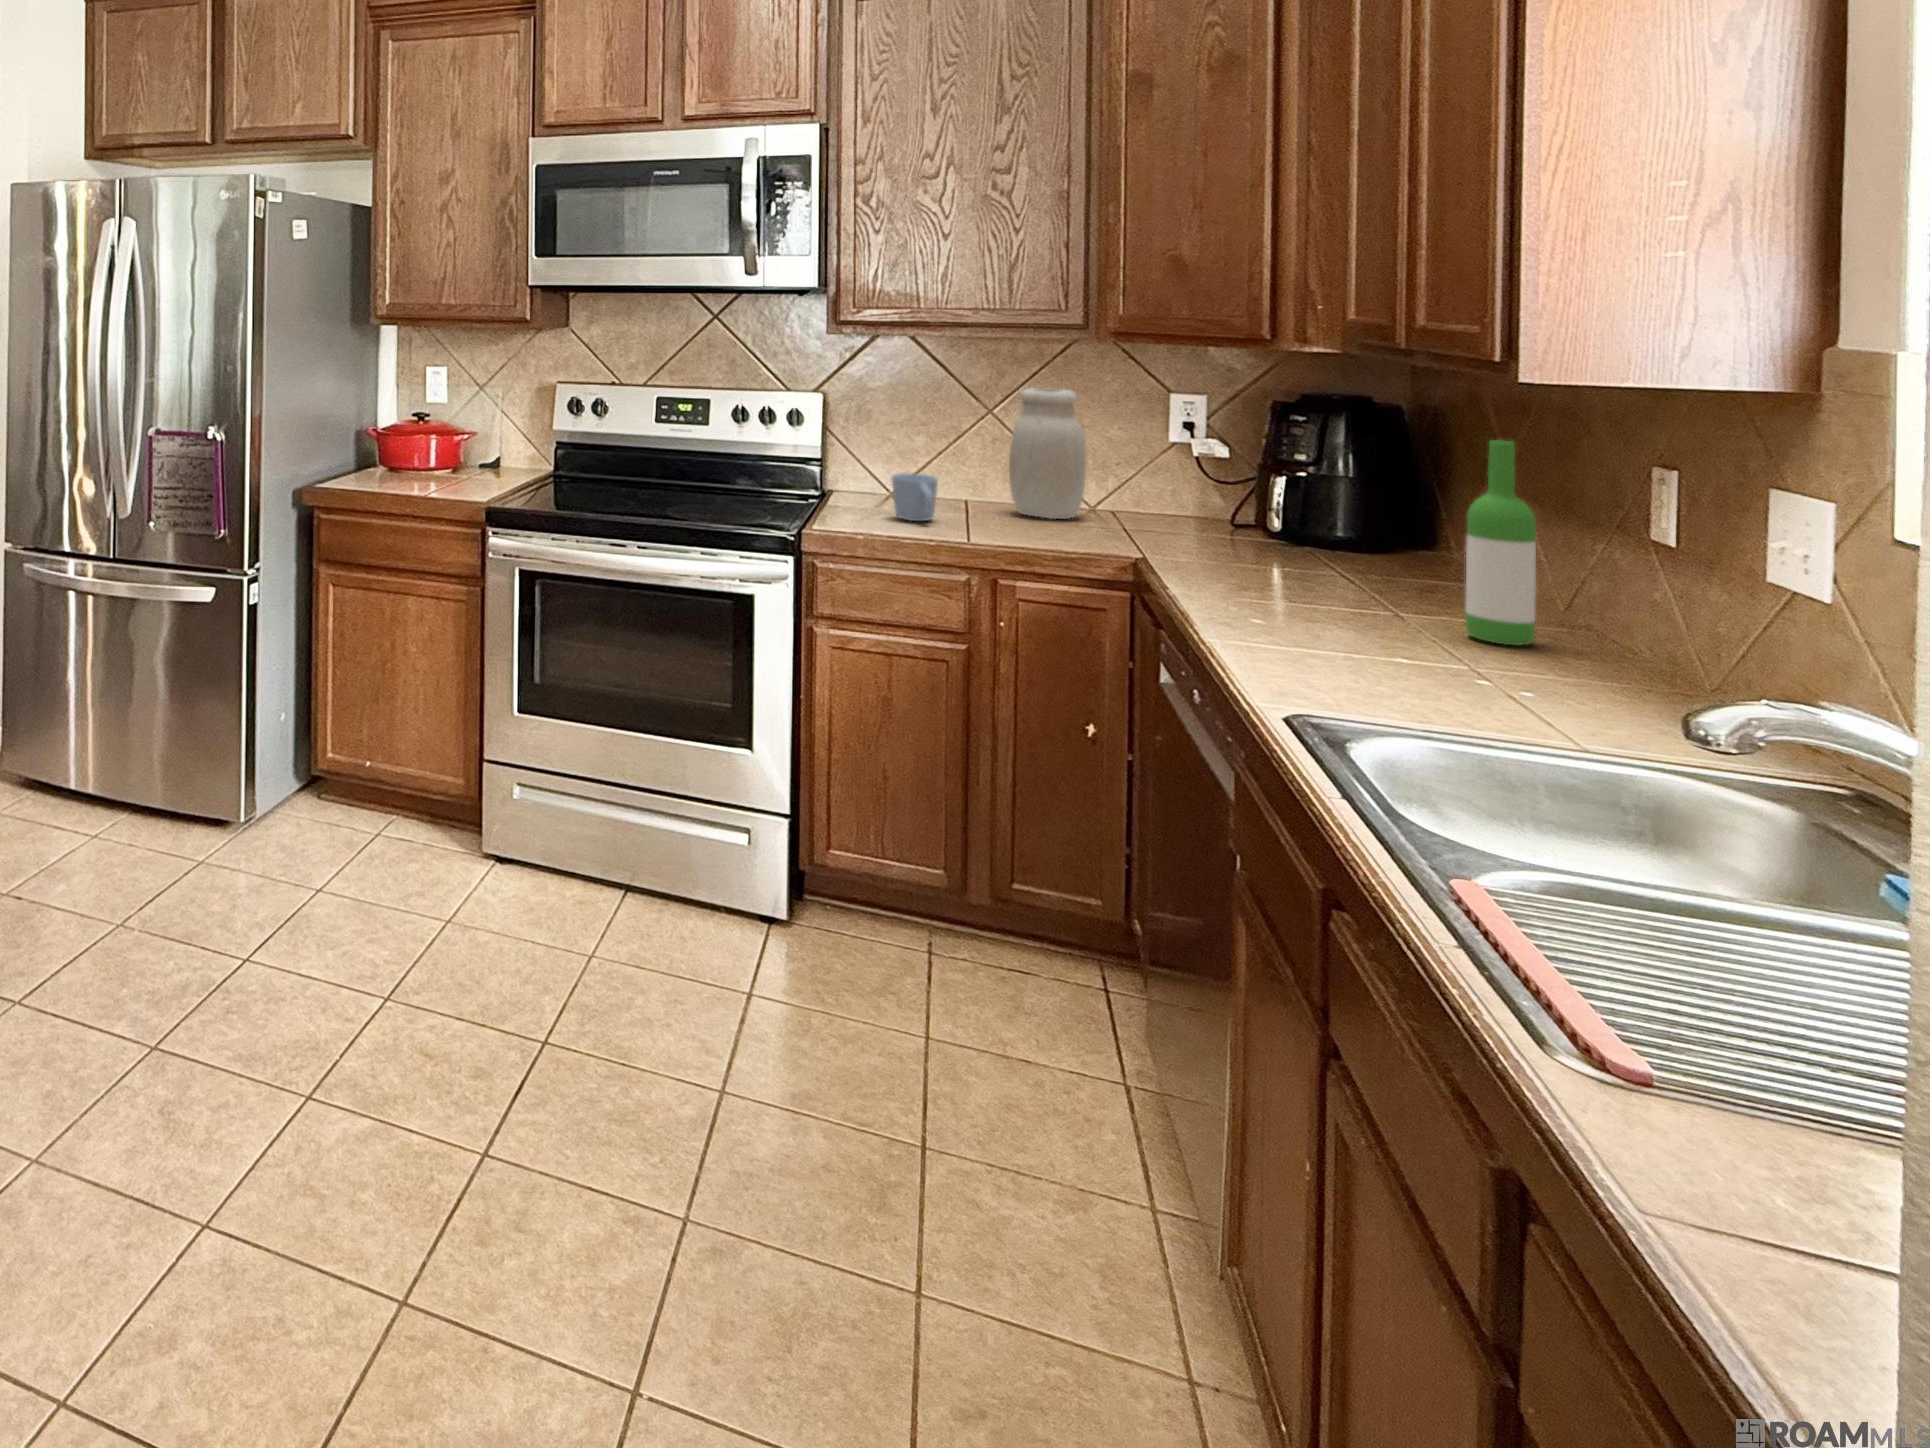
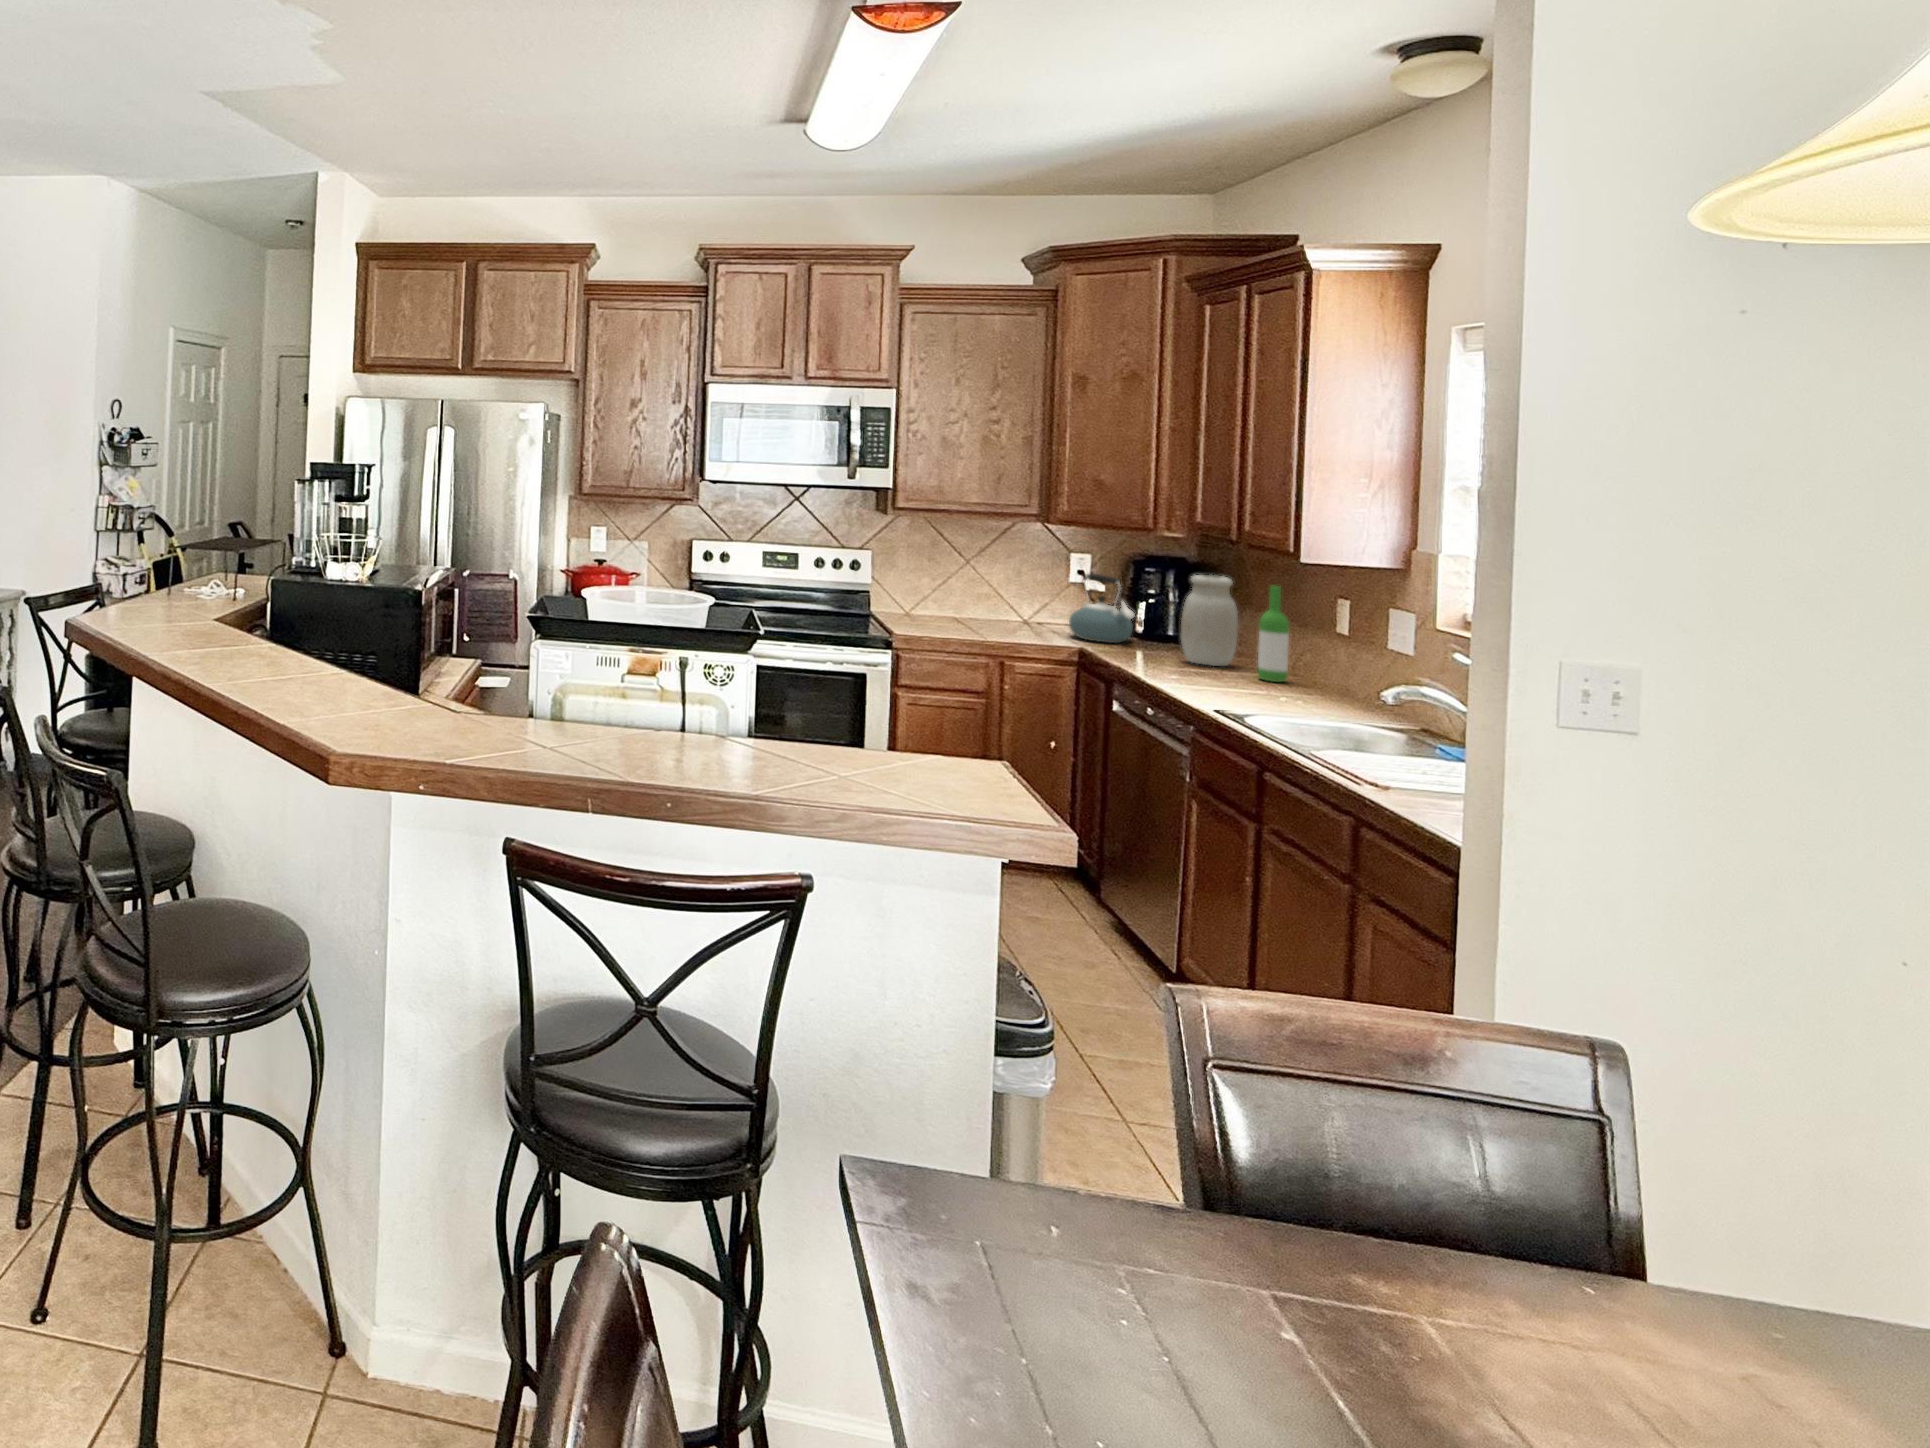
jar: present [1009,388,1086,519] -> present [1181,575,1238,666]
kettle: none [1132,426,1250,550] -> present [1069,574,1134,643]
mug: present [892,473,938,521] -> none [931,601,960,629]

